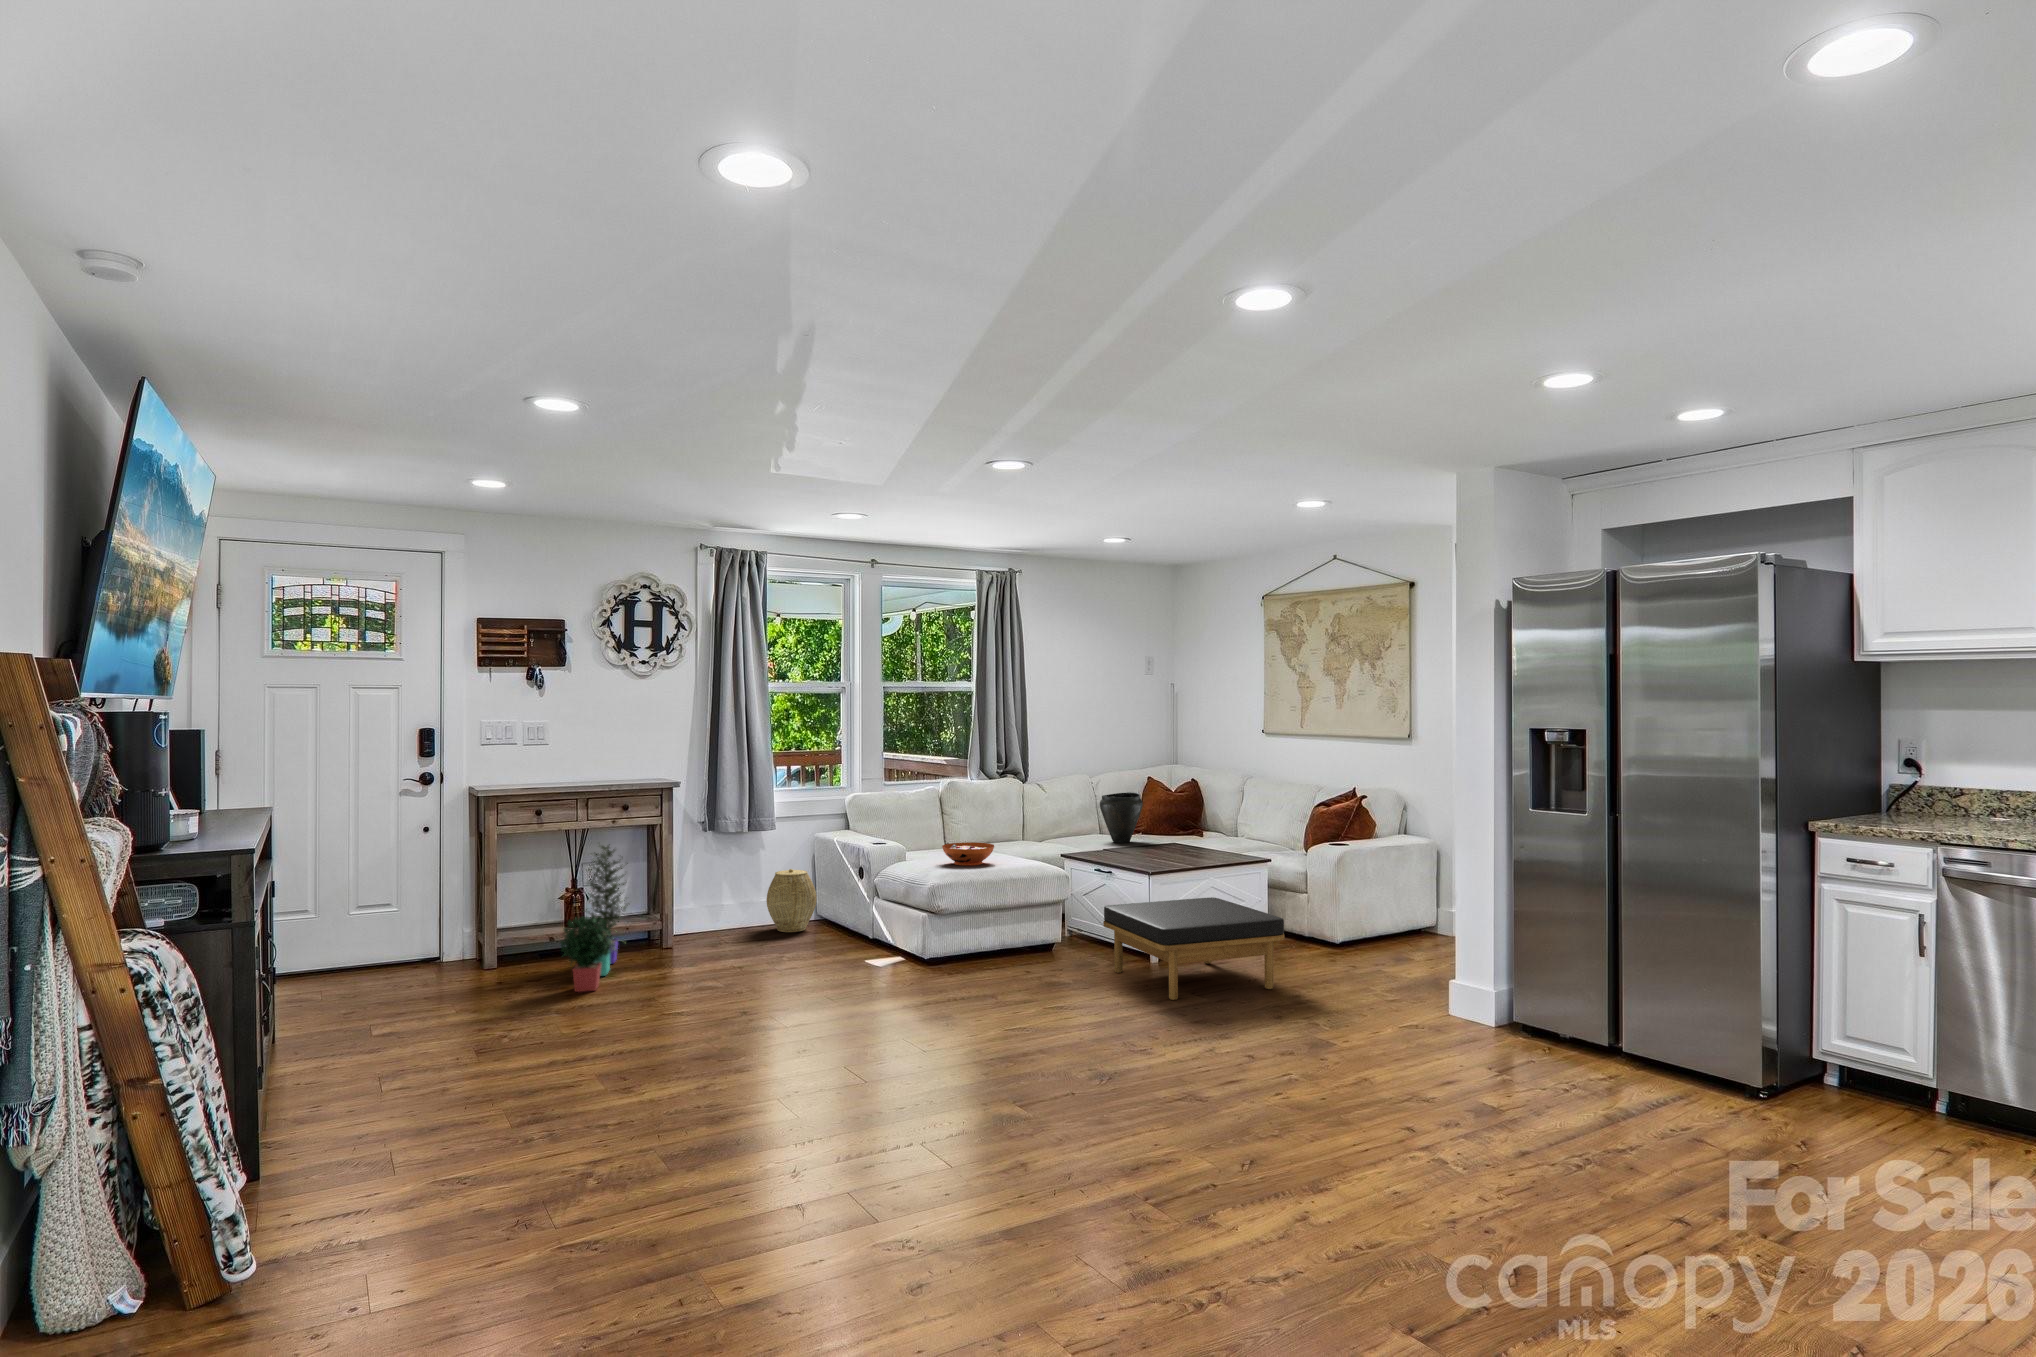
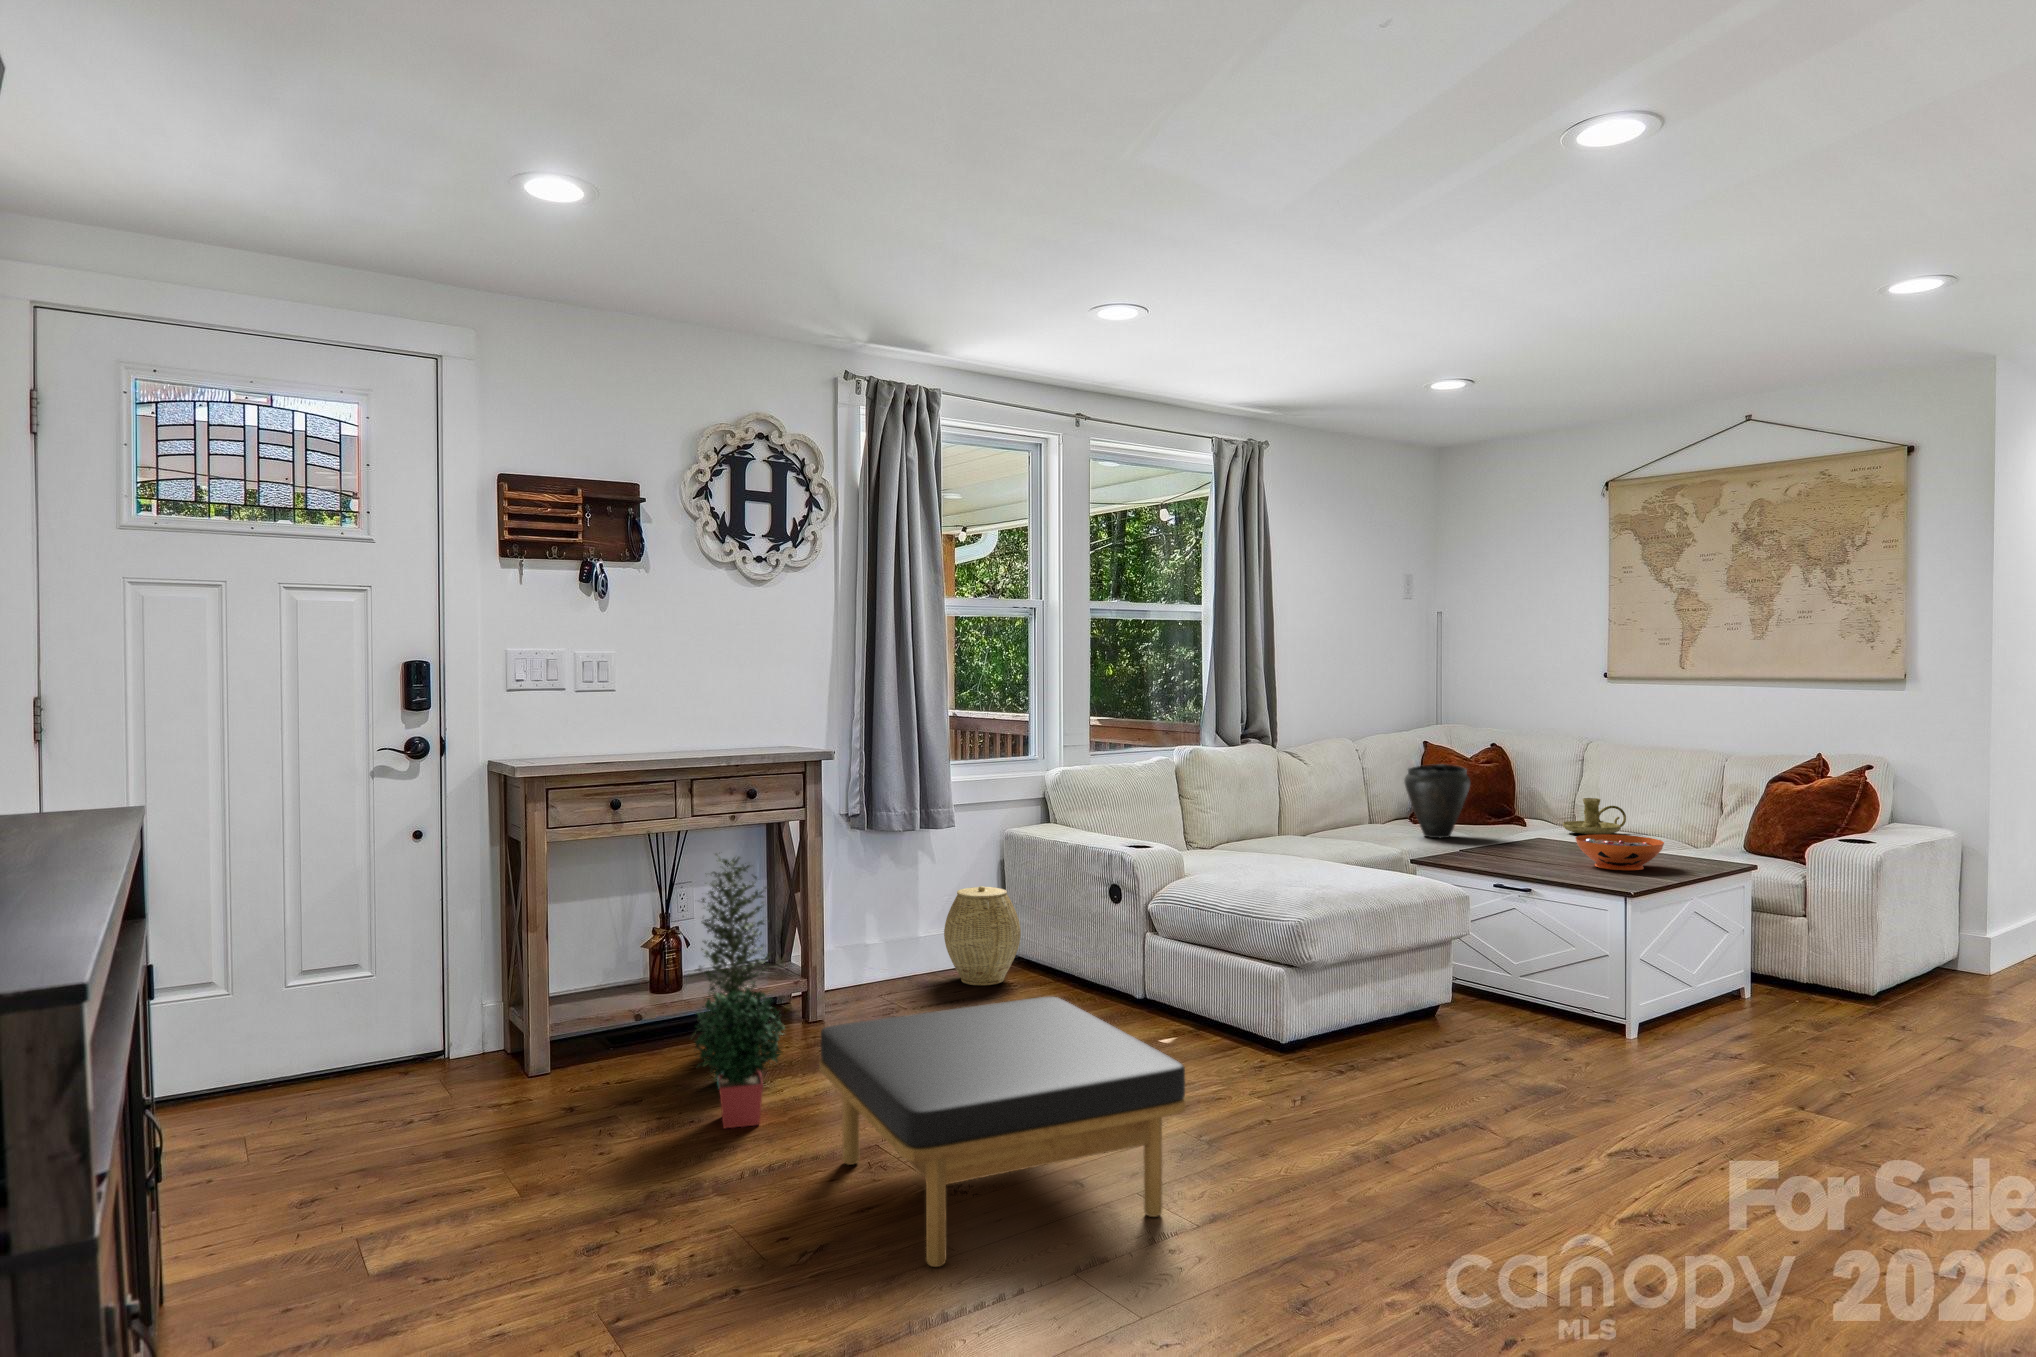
candle holder: none [1211,816,1255,841] -> present [1563,798,1626,835]
decorative bowl: present [942,842,994,865] -> present [1575,834,1664,870]
ottoman: present [1103,897,1284,1000] -> present [819,997,1186,1267]

